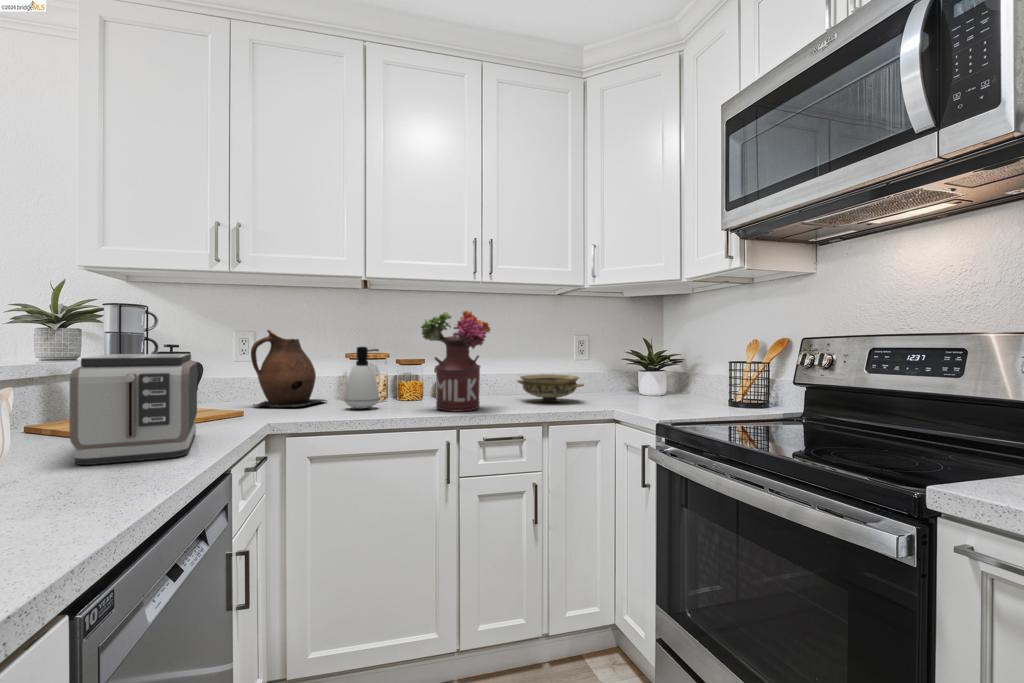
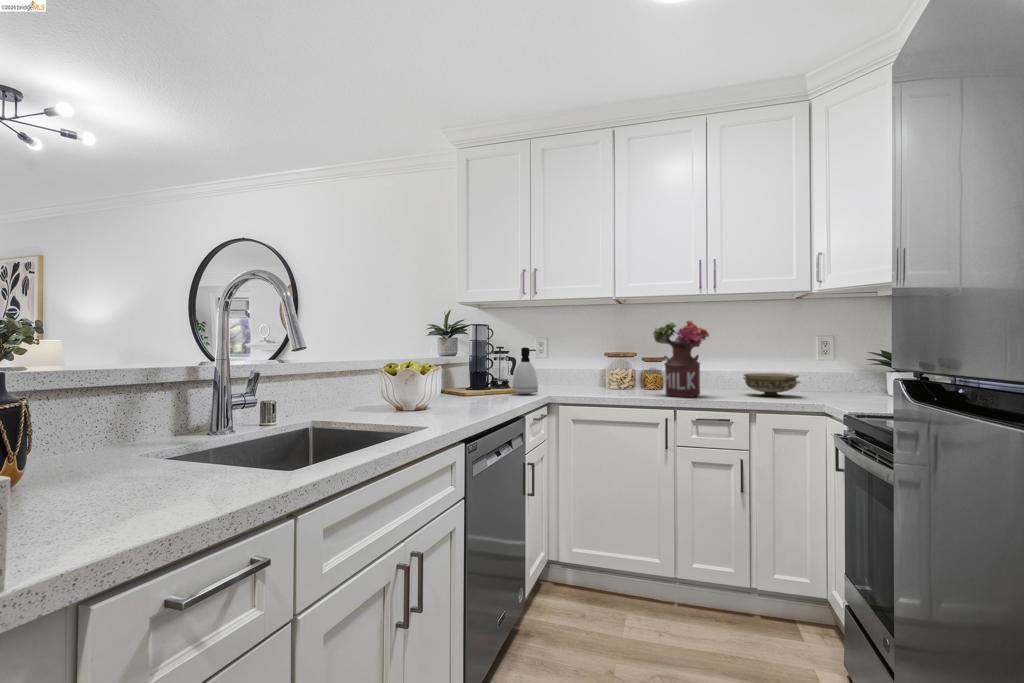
ceramic pitcher: present [251,330,327,408] -> none [545,337,594,390]
soap dispenser: present [345,347,379,409] -> present [513,347,538,394]
toaster: present [69,354,197,465] -> none [456,350,511,404]

